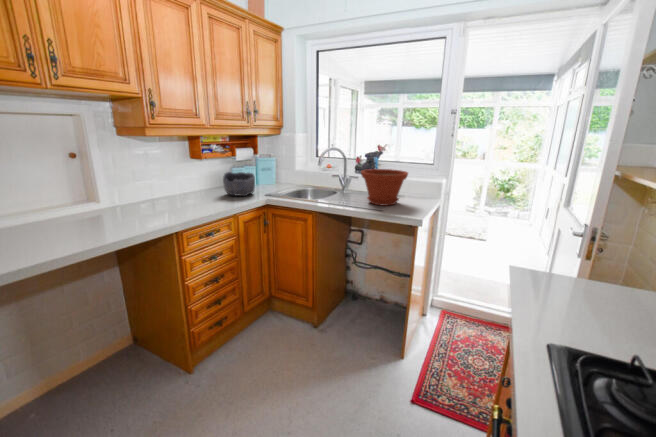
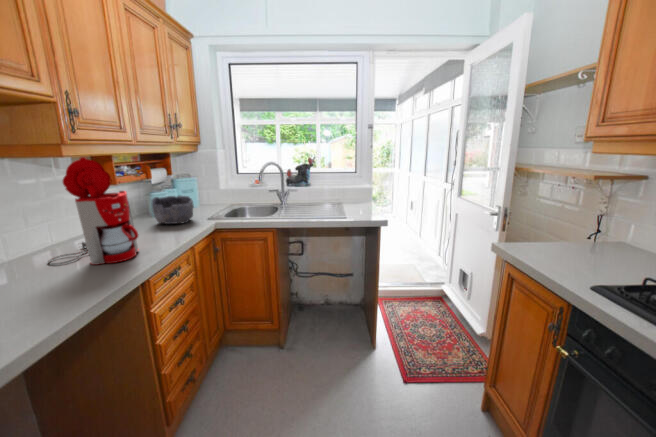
coffee maker: none [133,137,188,217] -> present [48,157,139,265]
plant pot: present [361,169,408,206] -> none [311,179,355,213]

